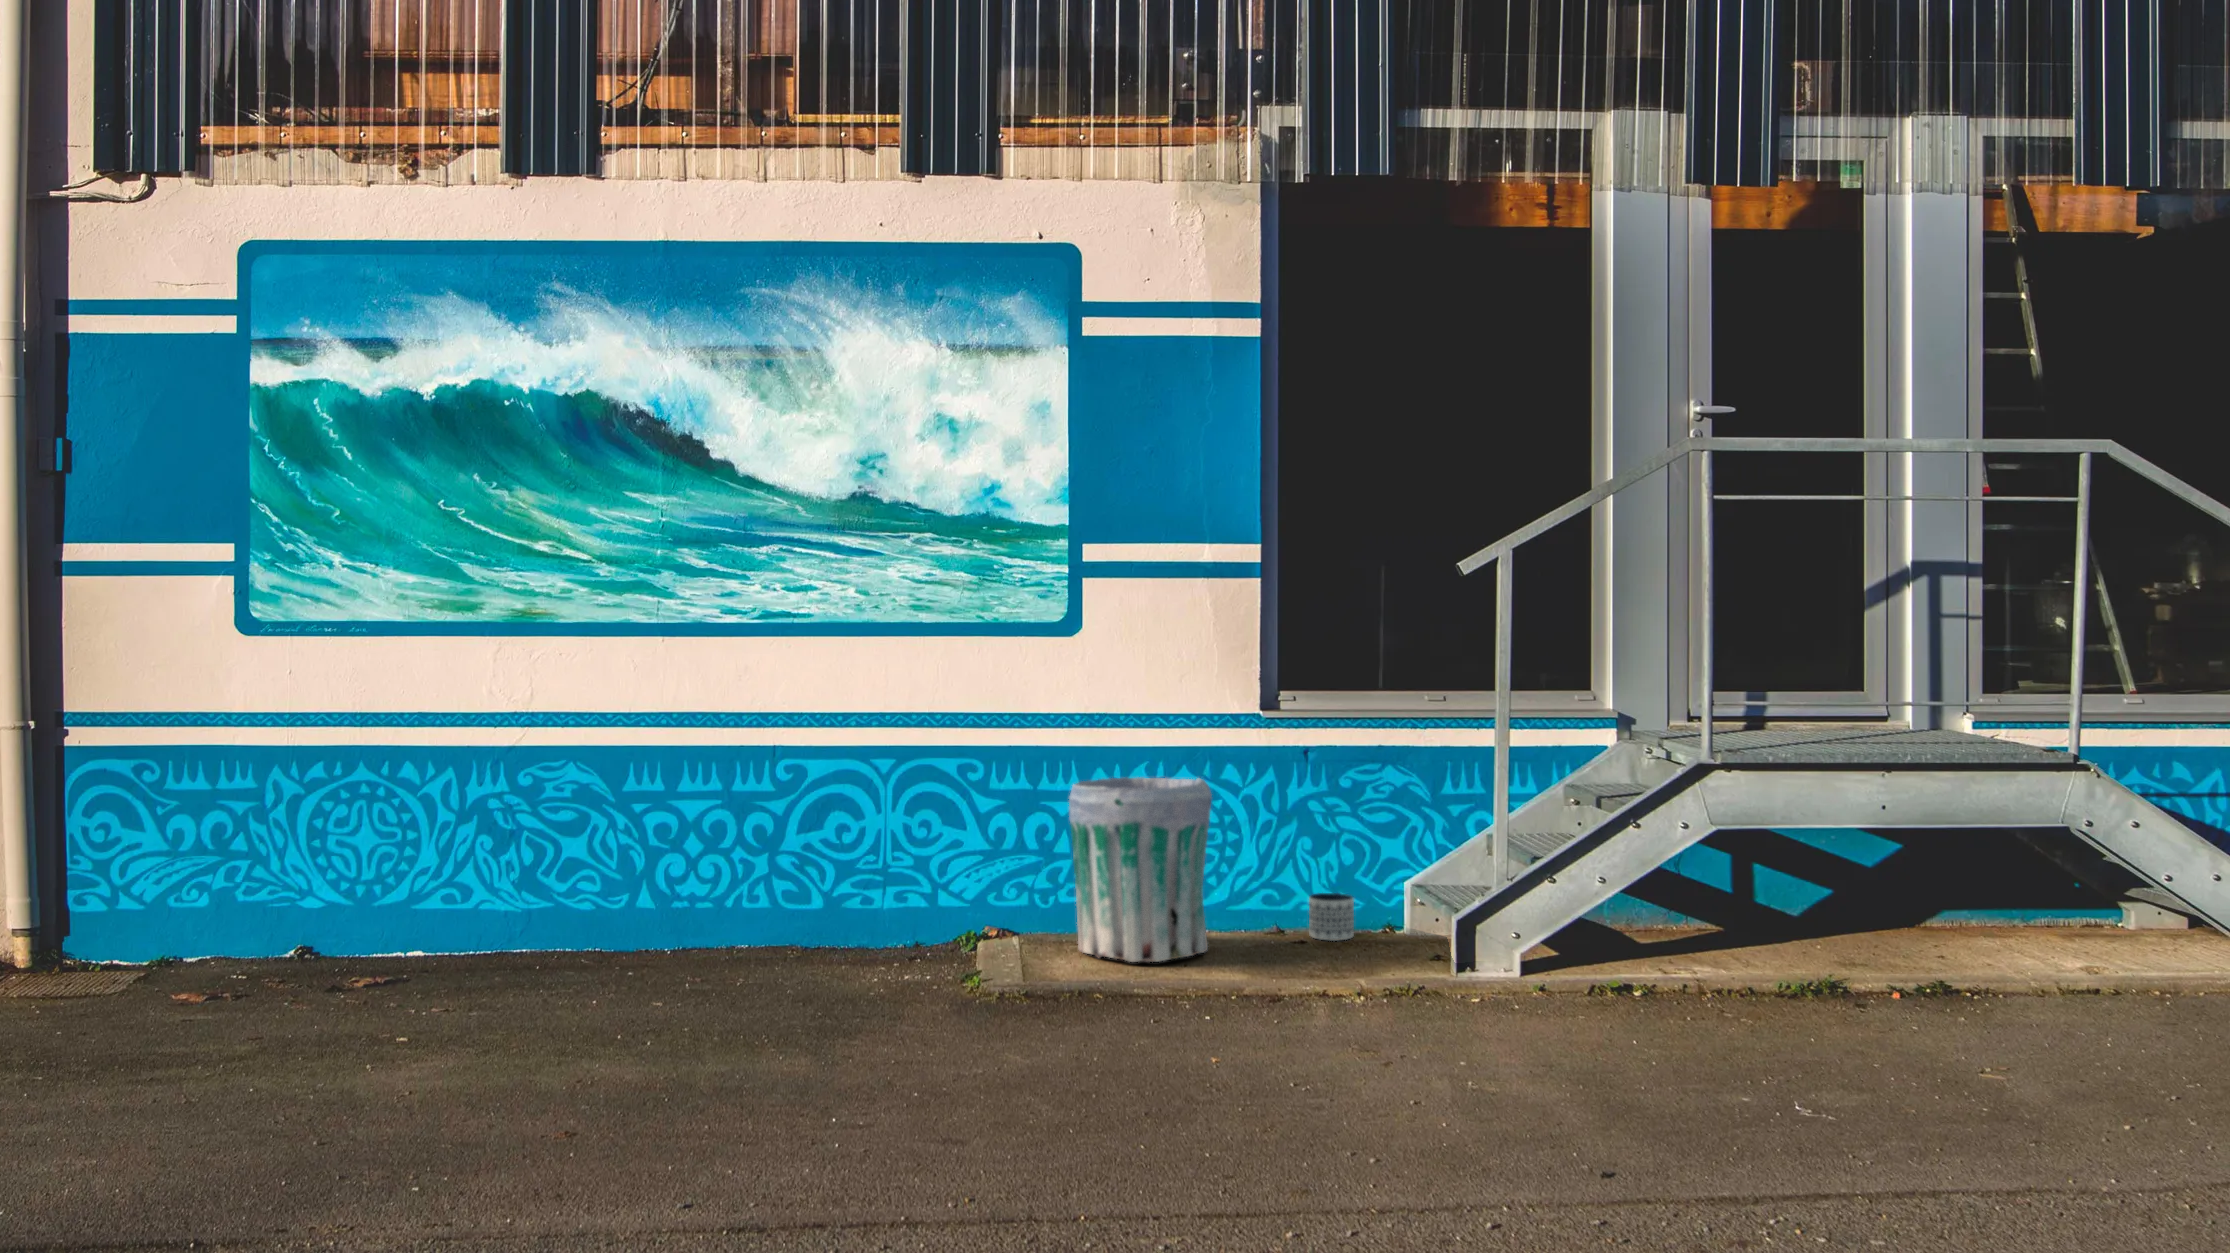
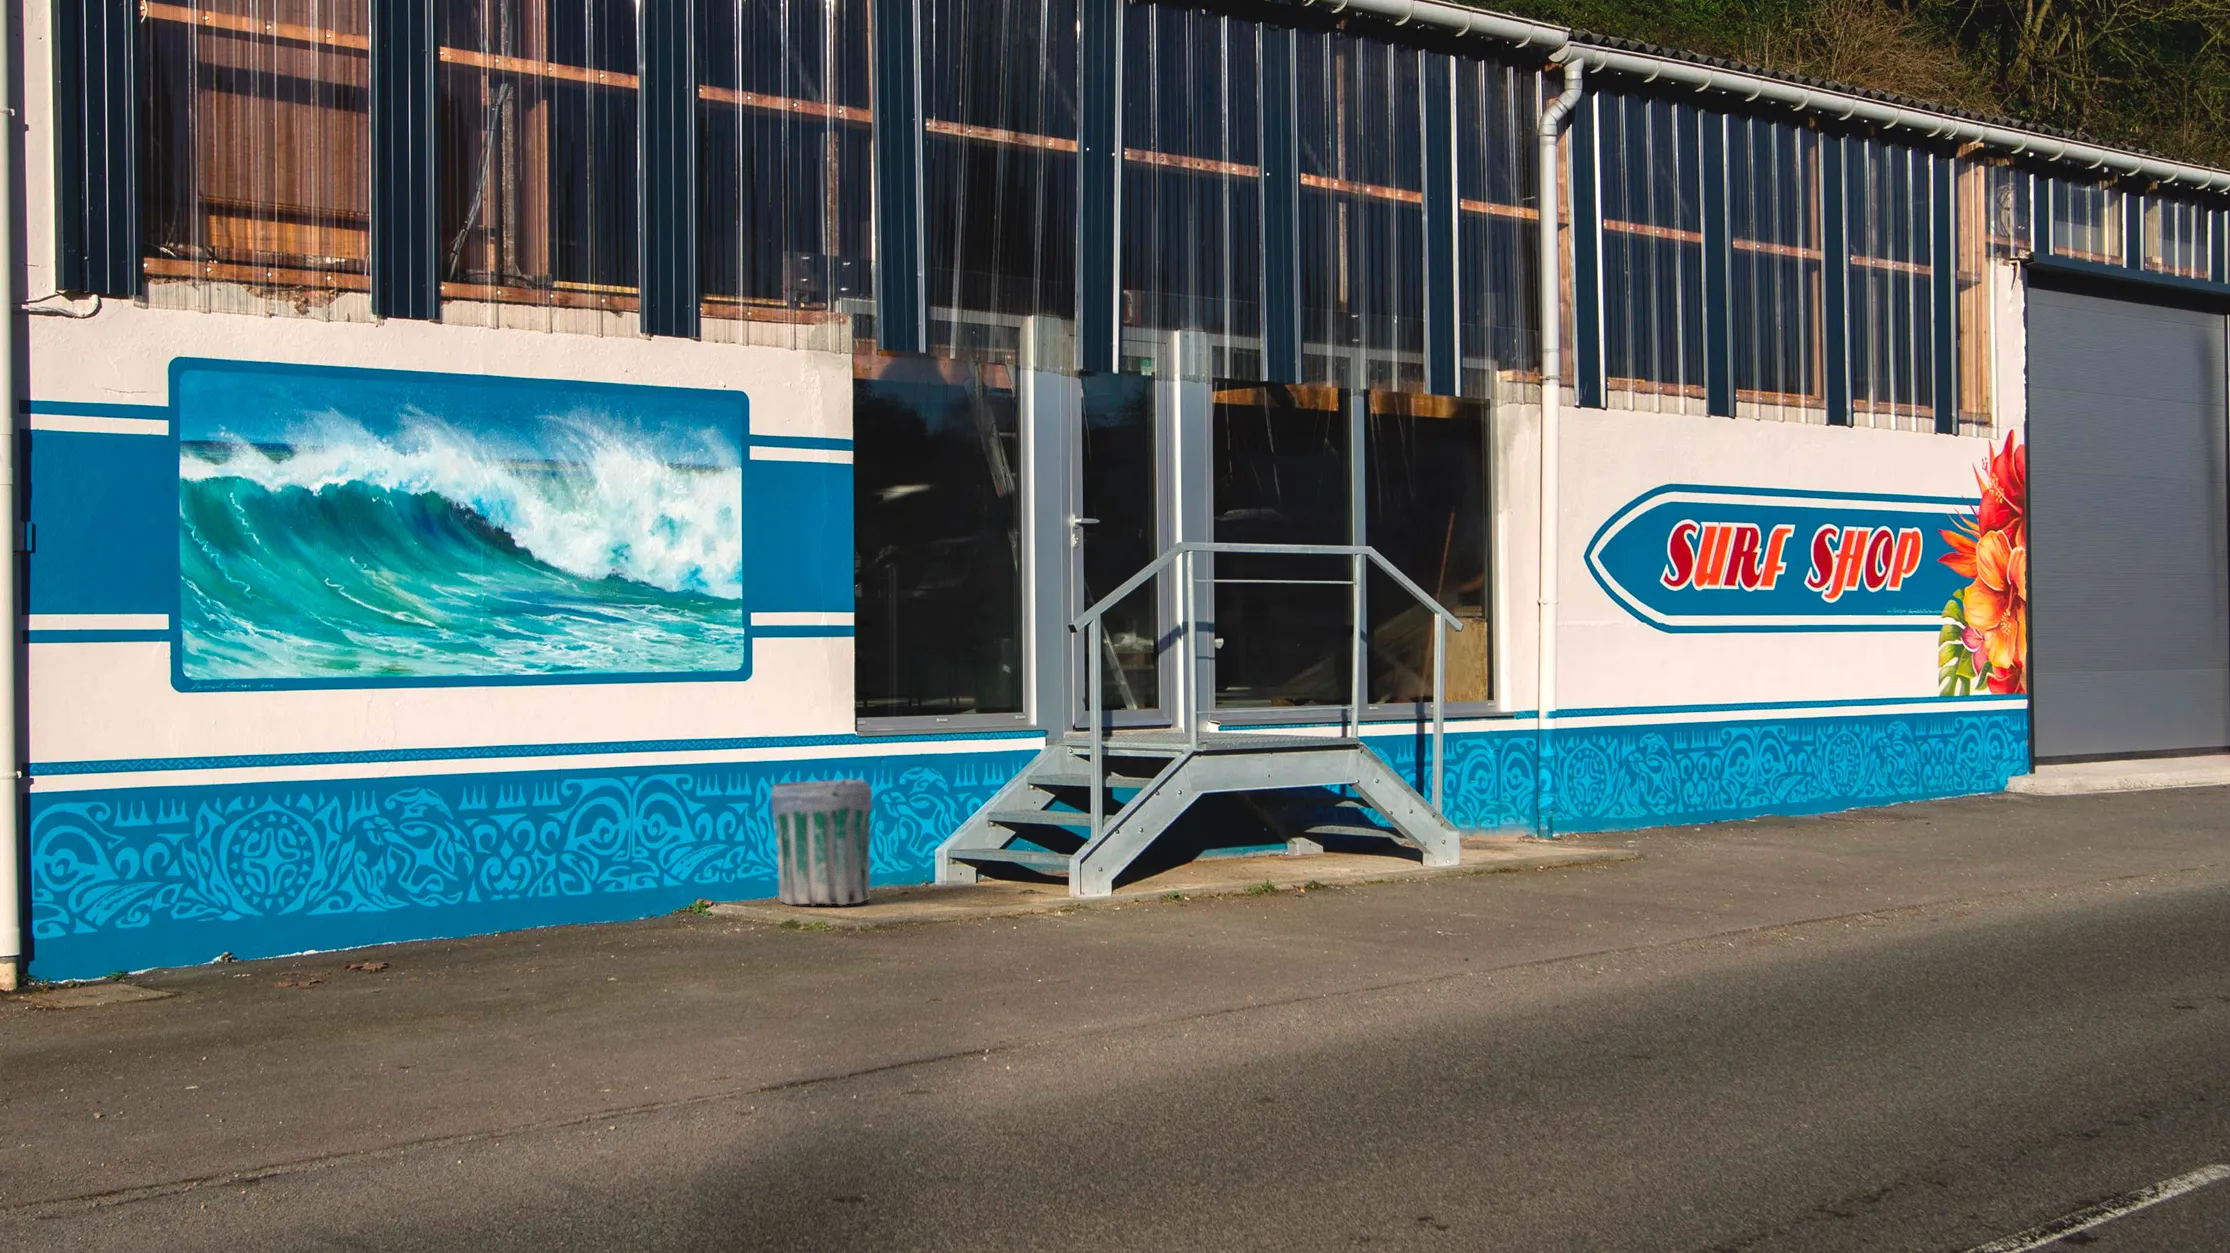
planter: present [1309,893,1354,941] -> none [892,858,923,889]

